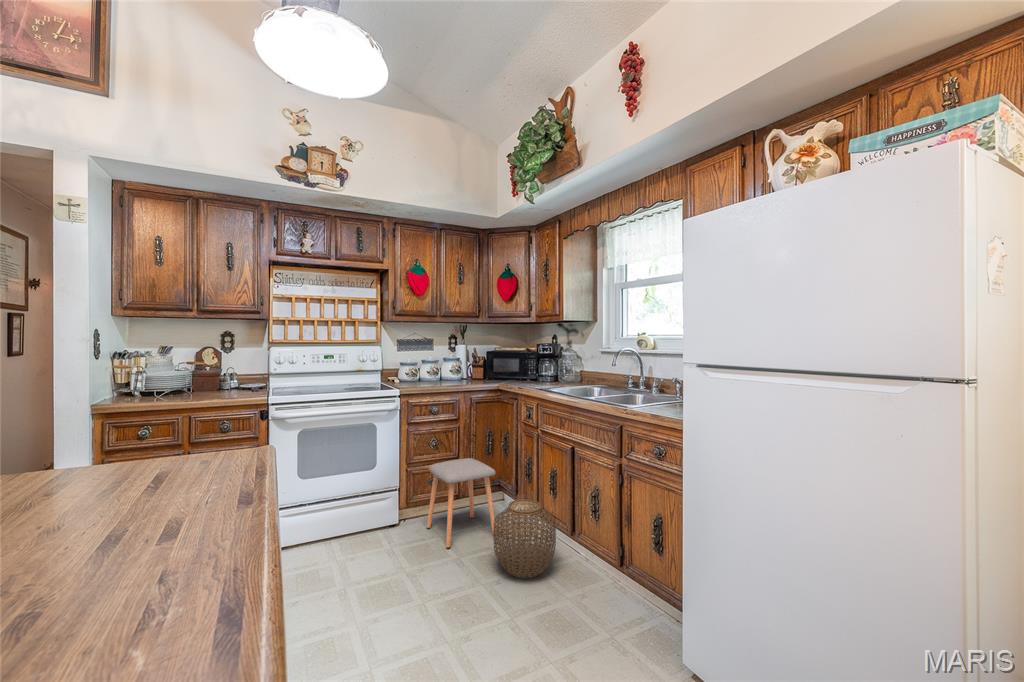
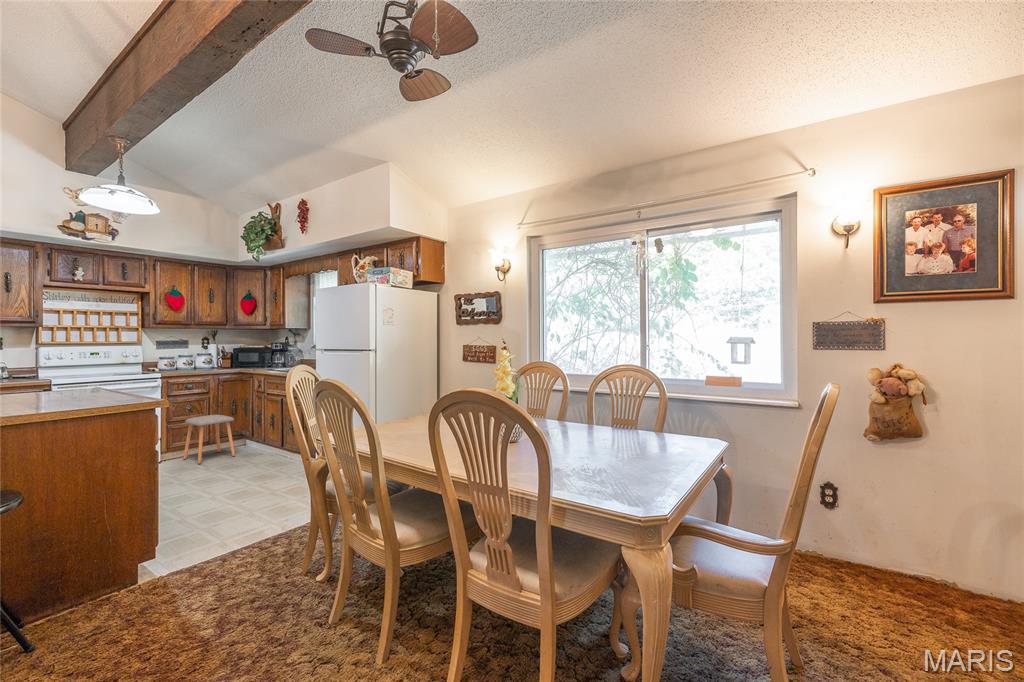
woven basket: present [493,499,556,578] -> none [229,428,268,467]

